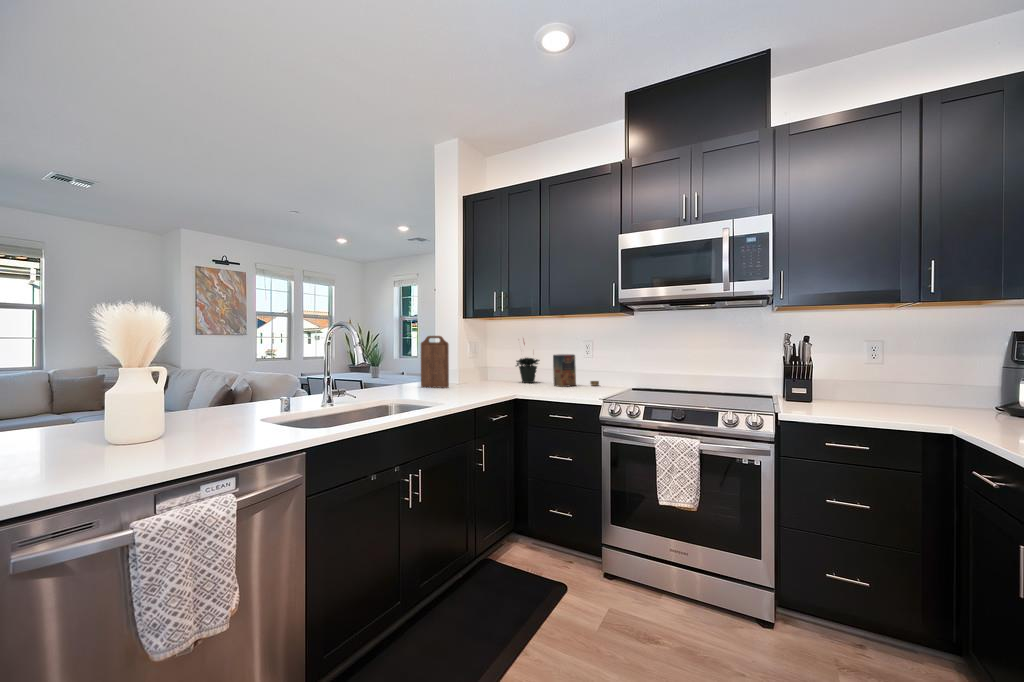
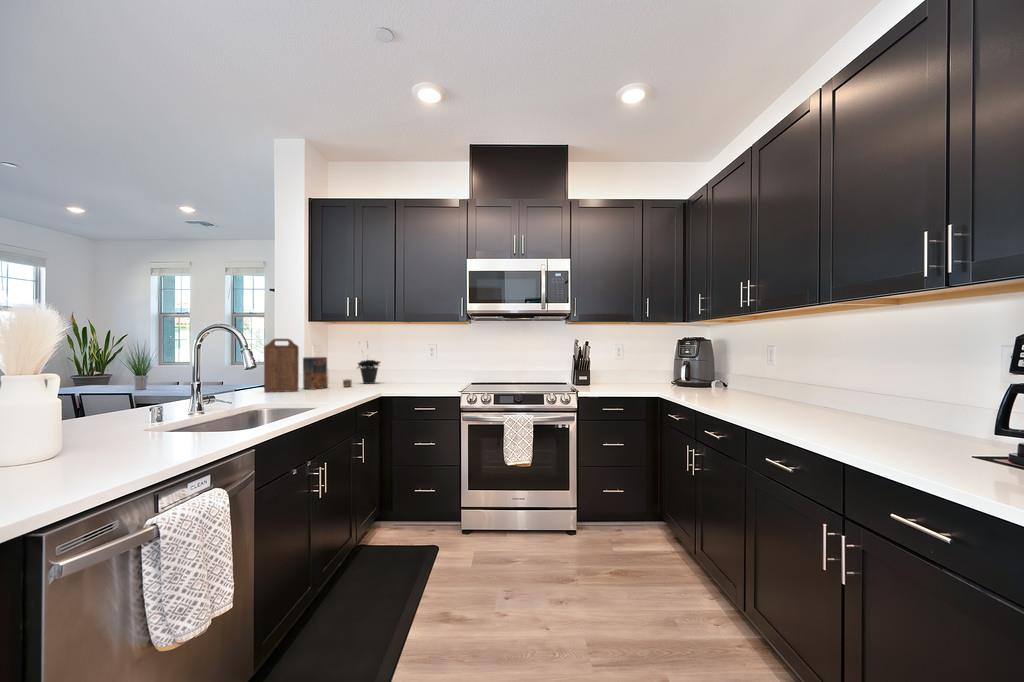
cereal box: present [553,354,599,387] -> present [303,357,352,390]

